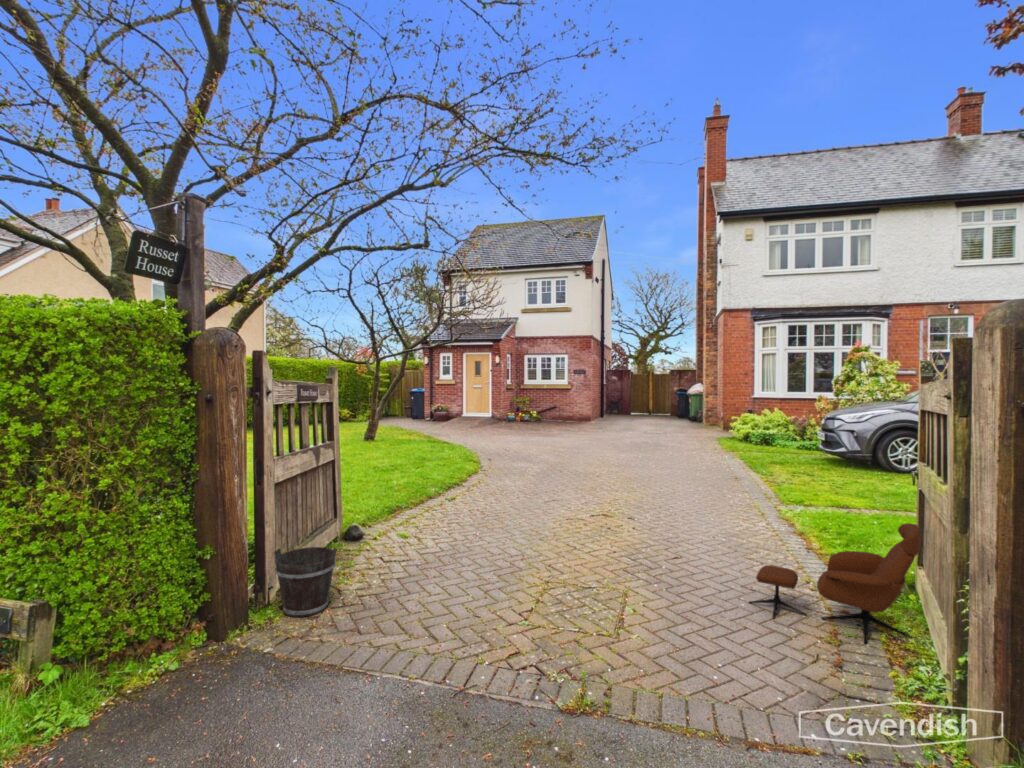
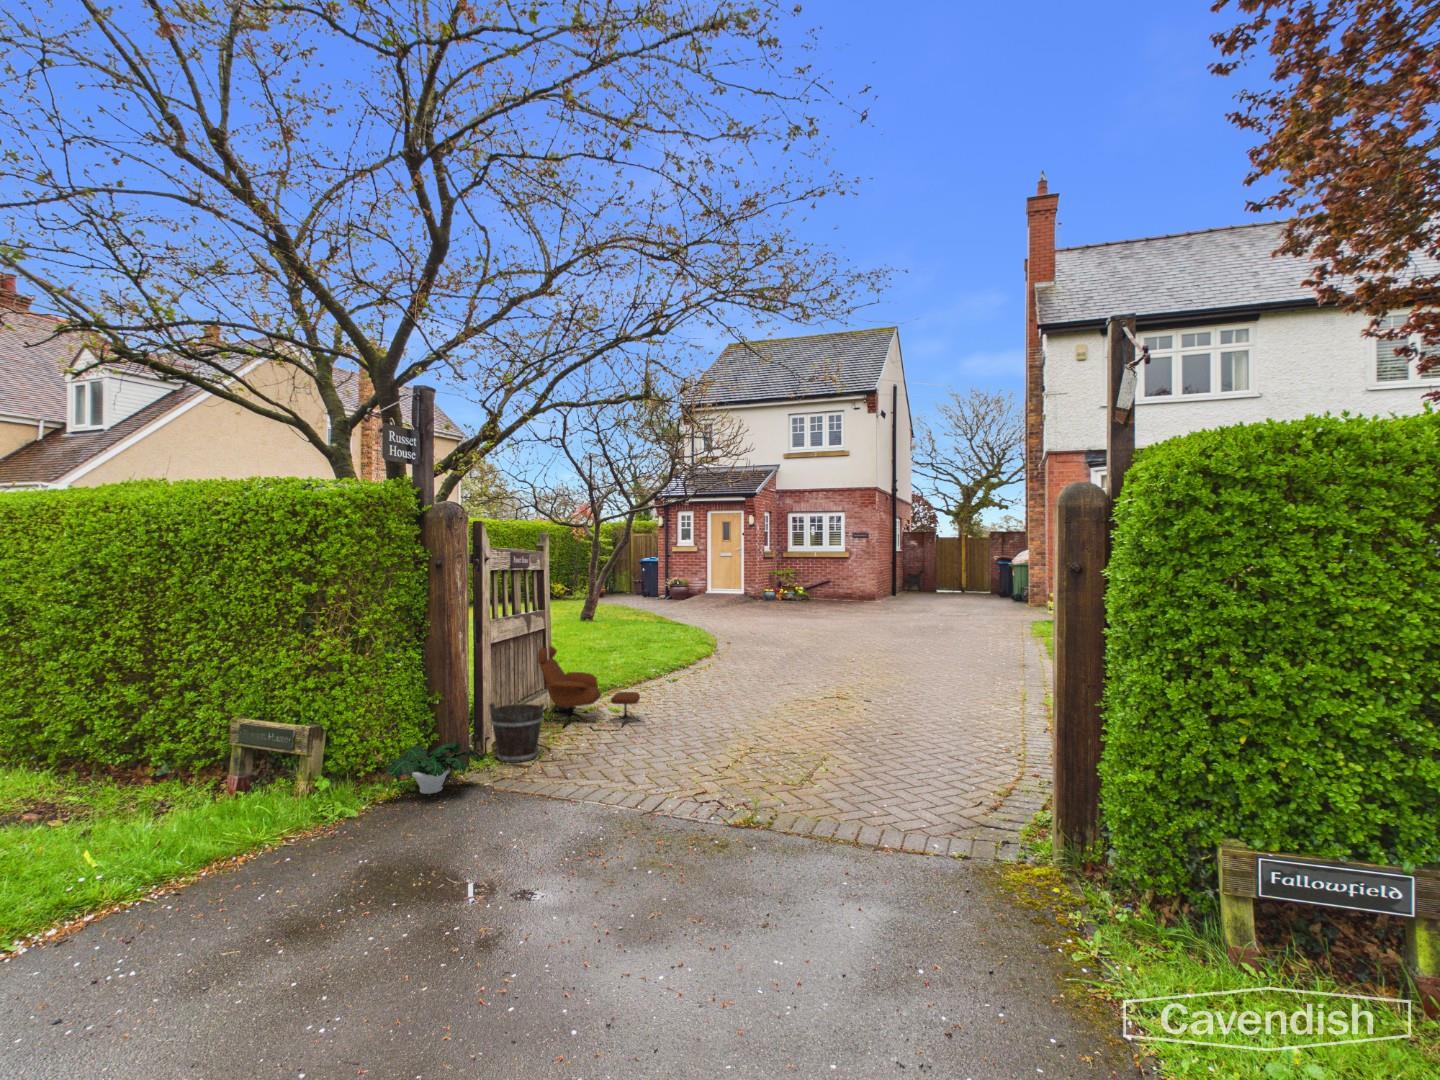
lounge chair: present [749,523,921,644] -> present [538,646,644,728]
potted plant: none [128,607,263,681] -> present [386,742,484,794]

